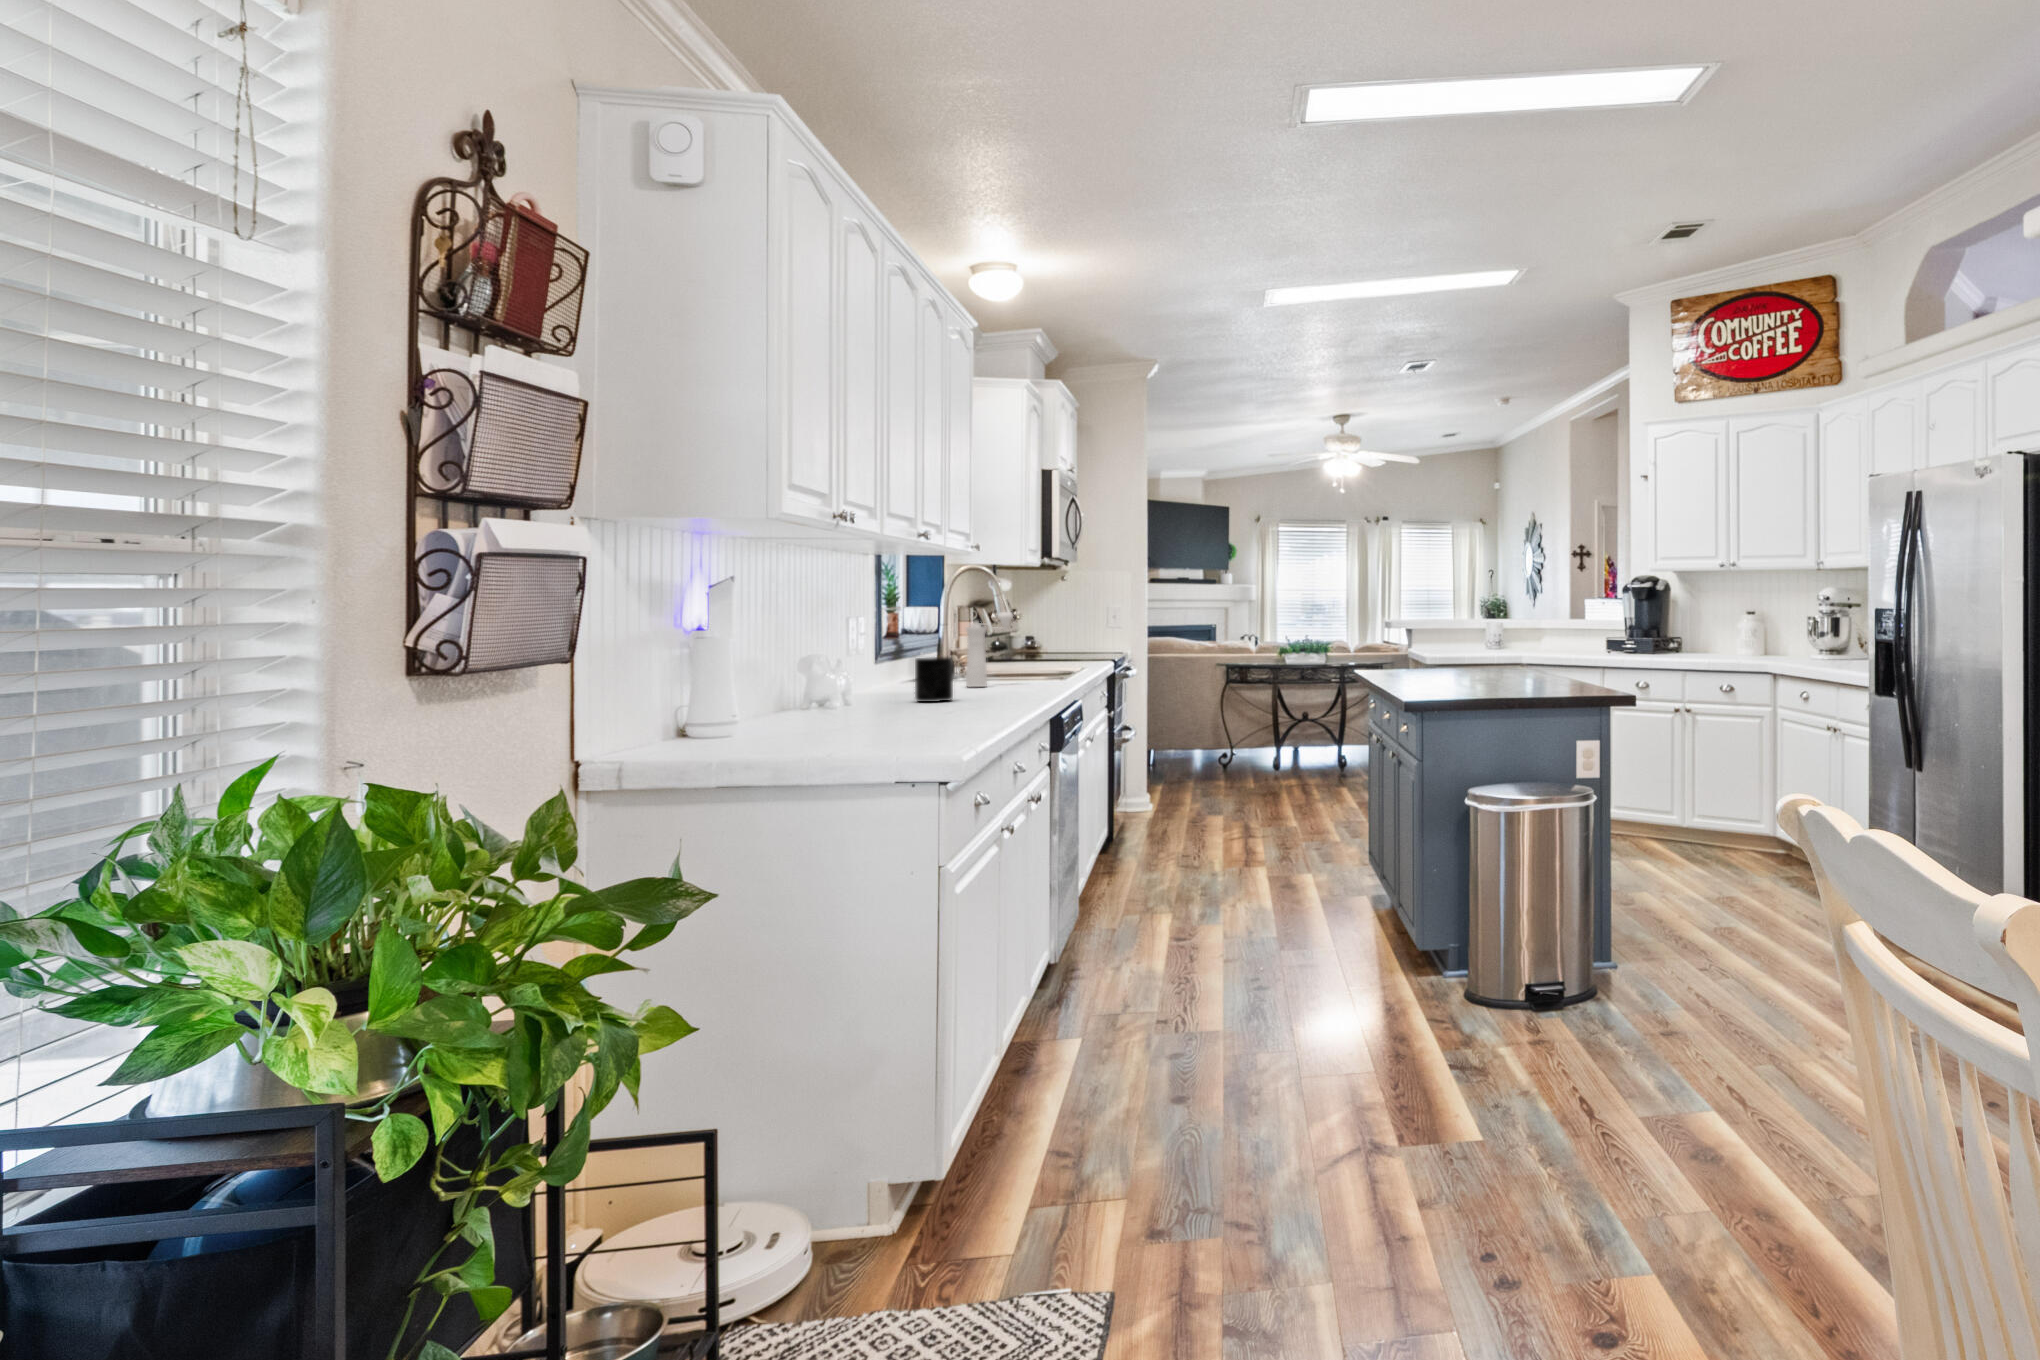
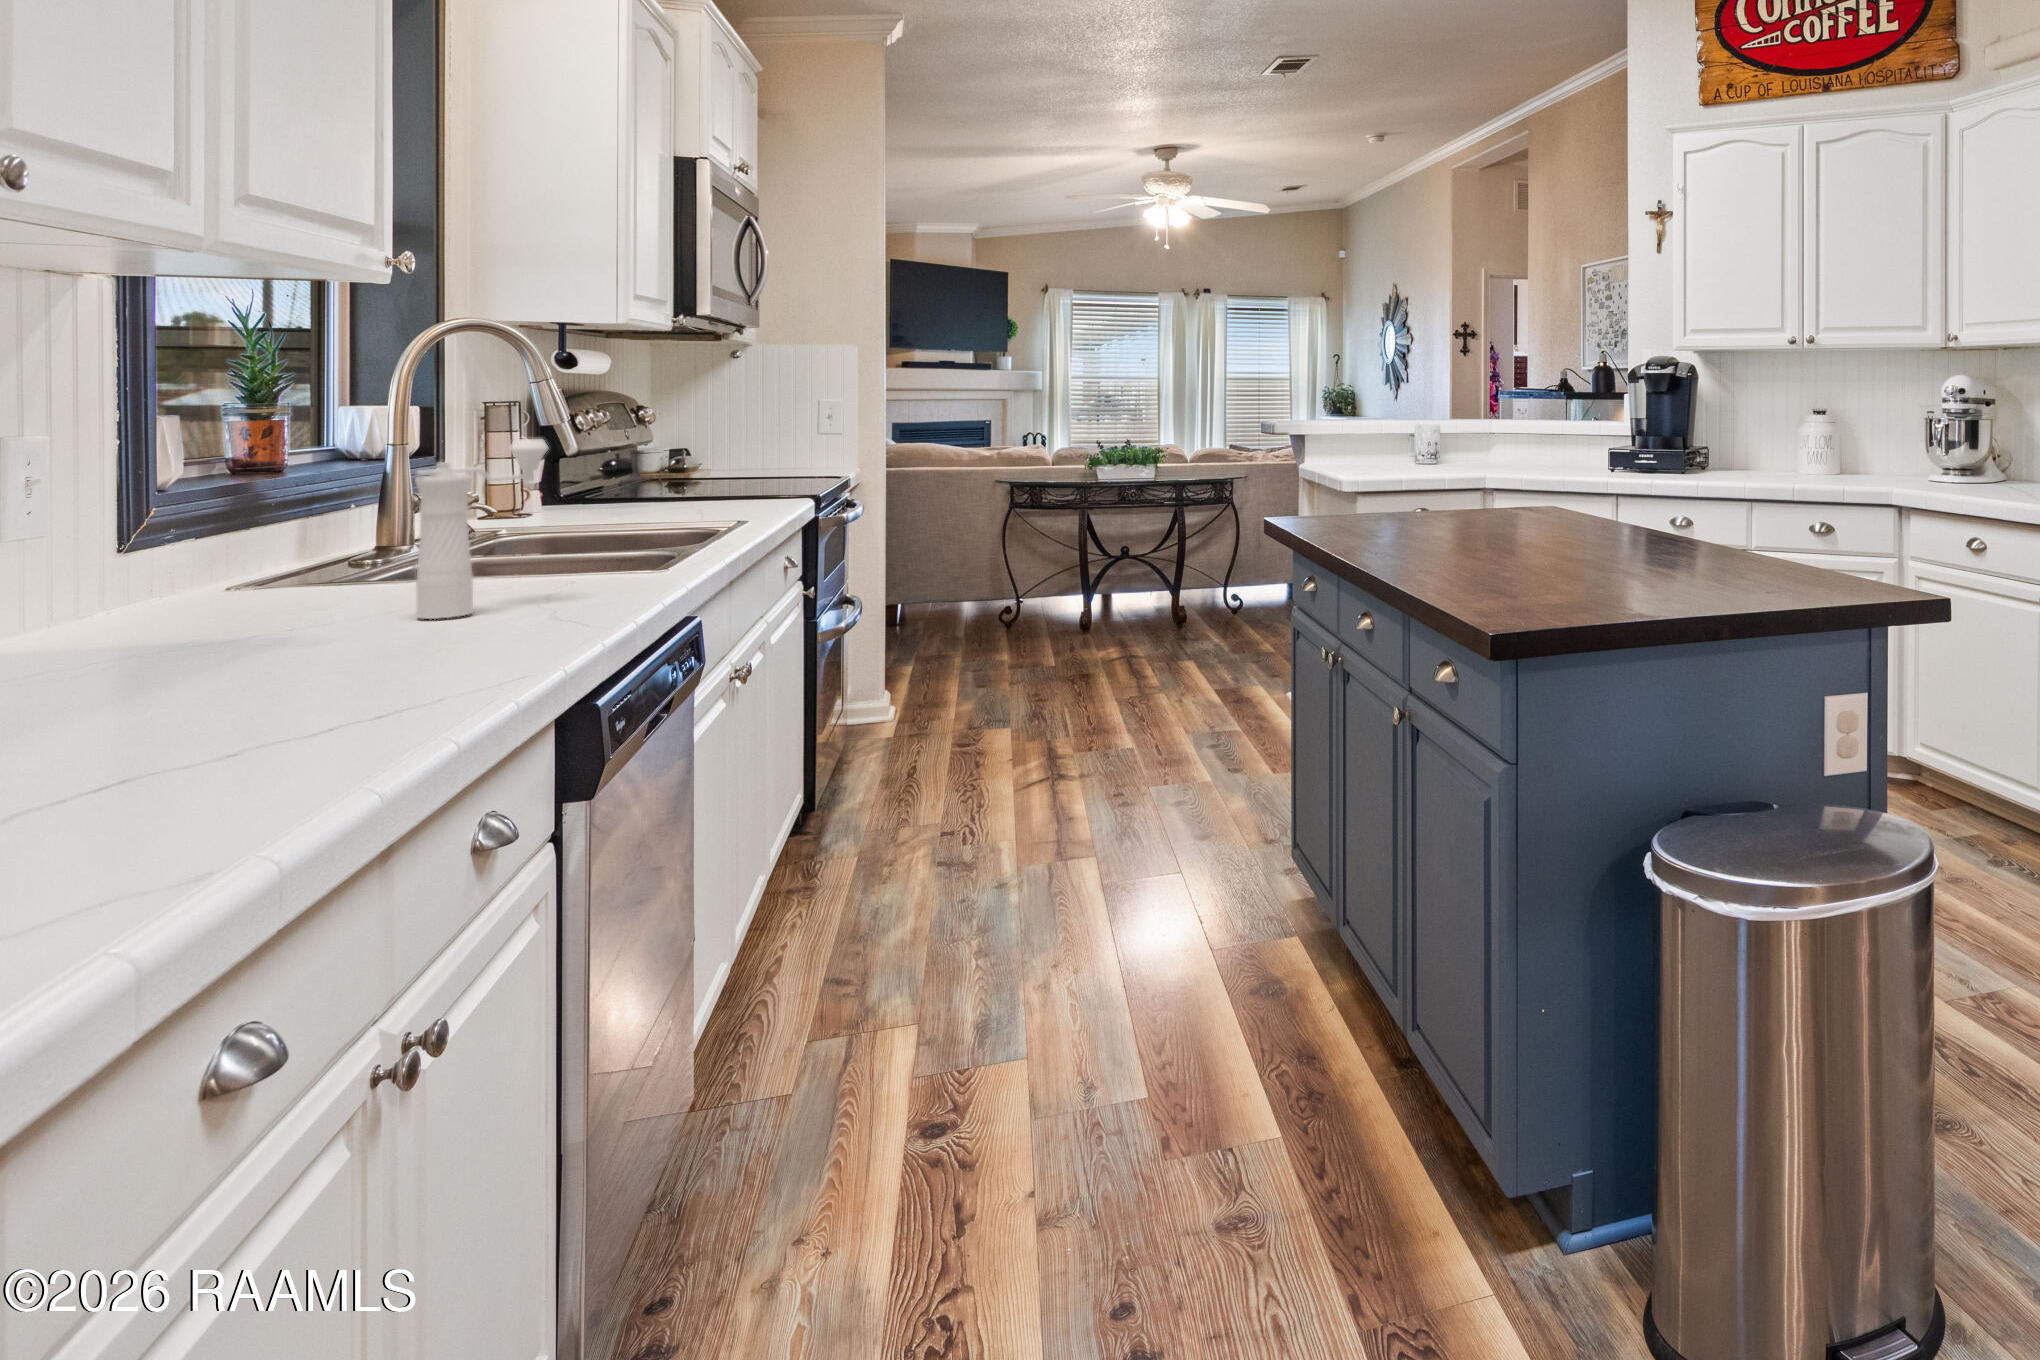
mug: present [915,657,955,702] -> none [151,581,301,715]

